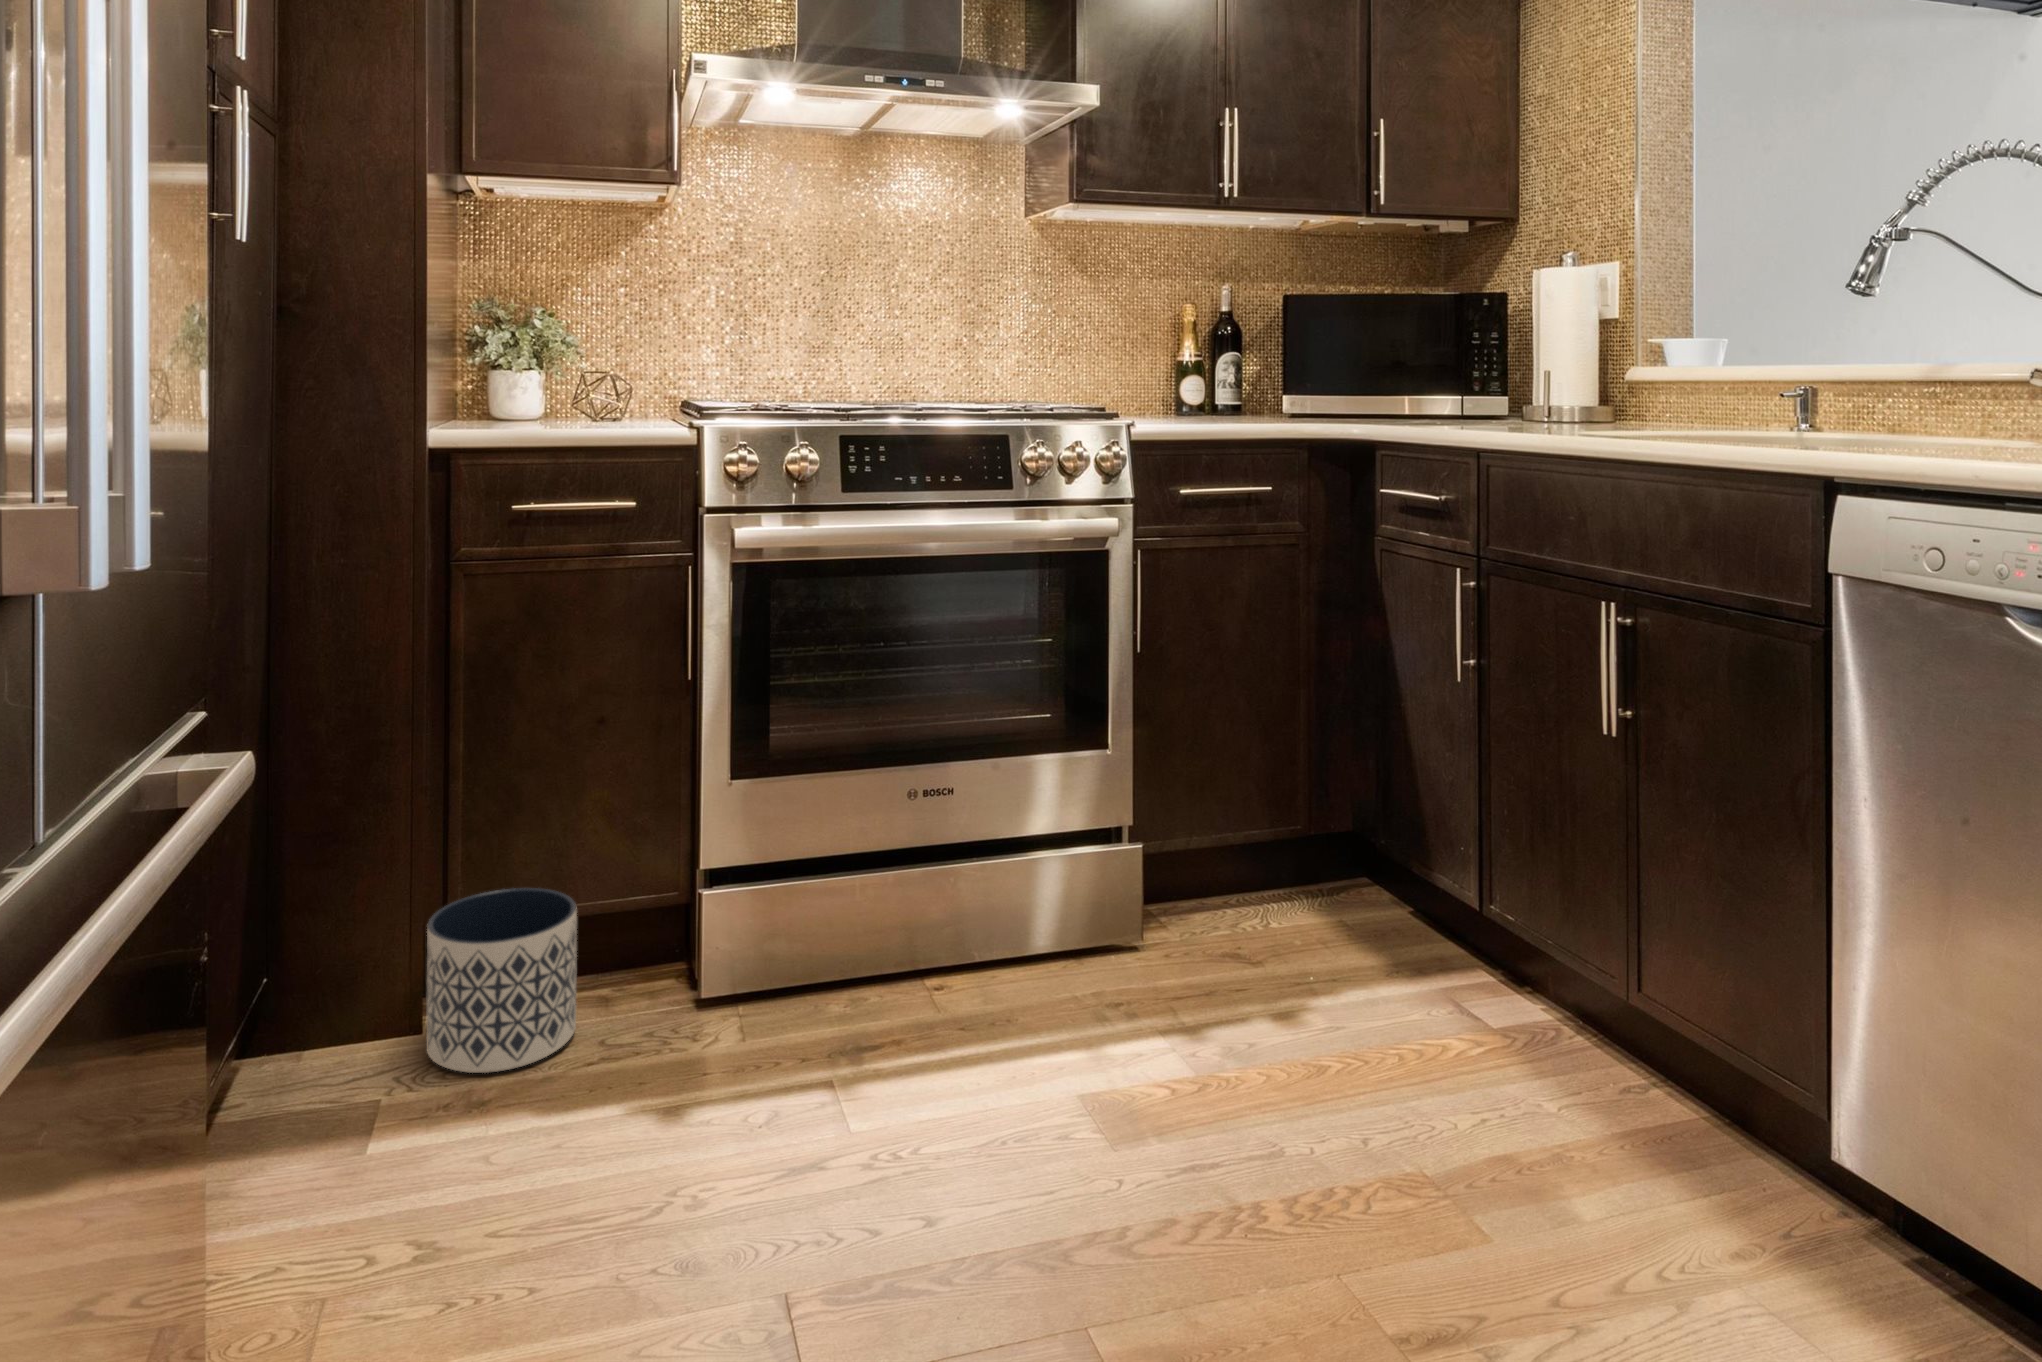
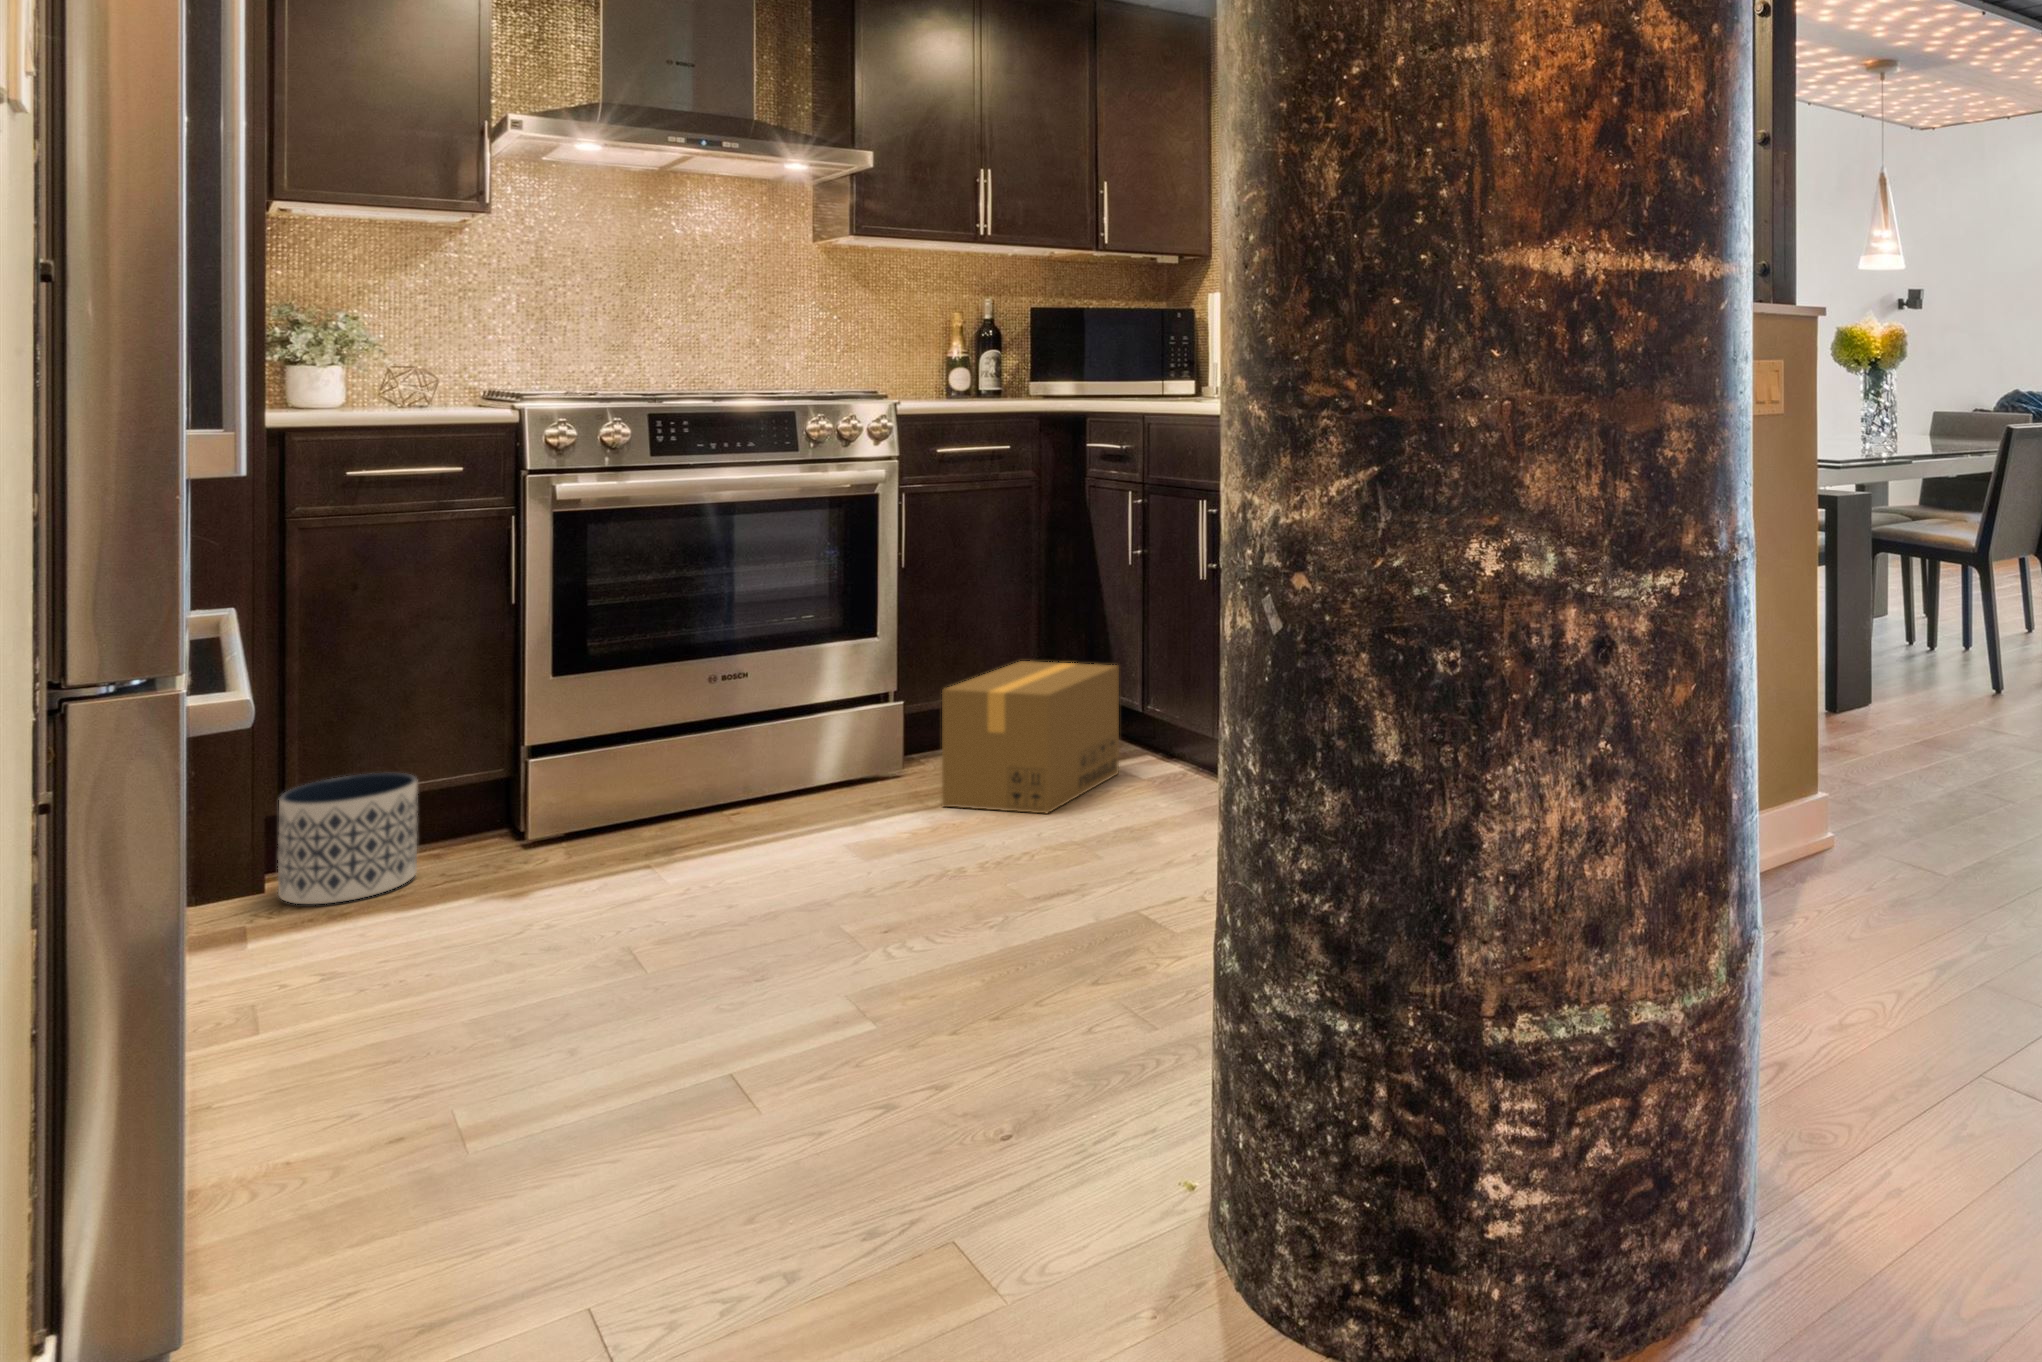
cardboard box: none [1205,793,1445,1065] -> present [942,661,1119,814]

